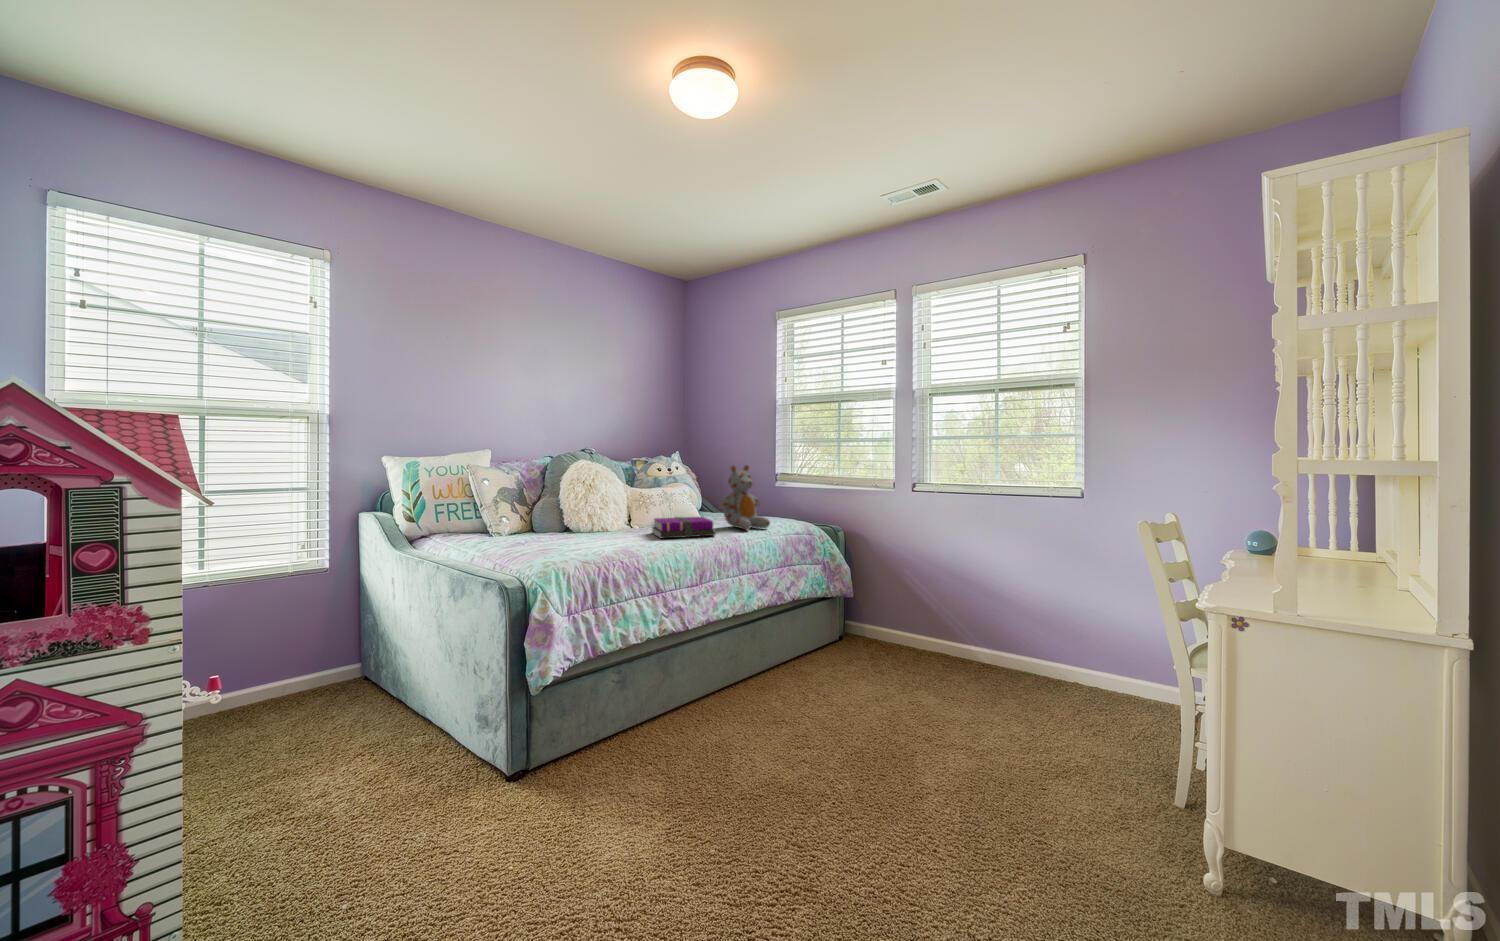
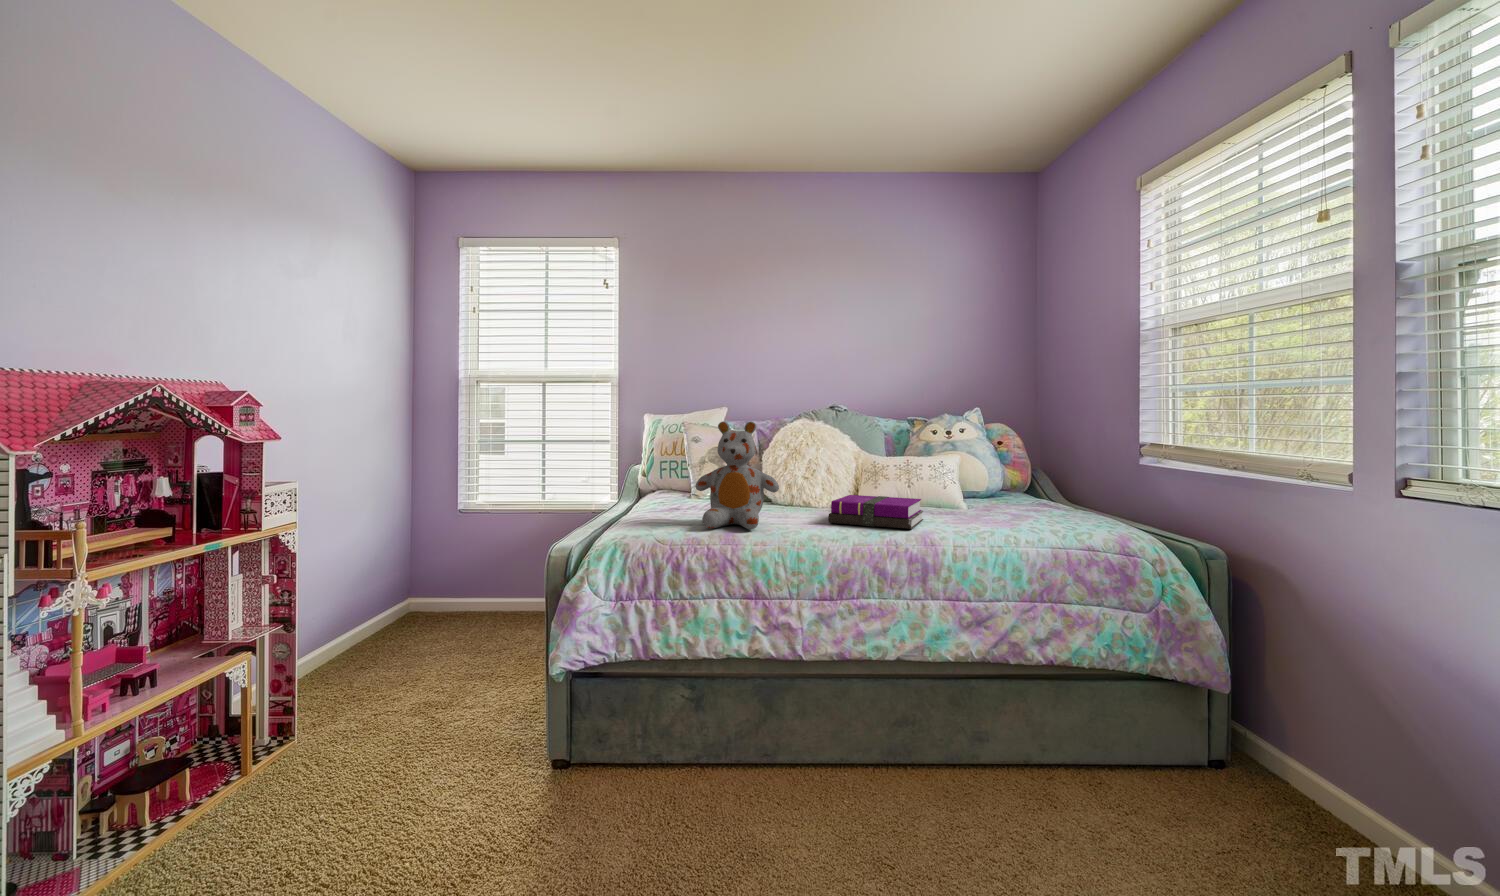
stuffed bear: present [718,465,770,530] -> present [696,421,779,529]

